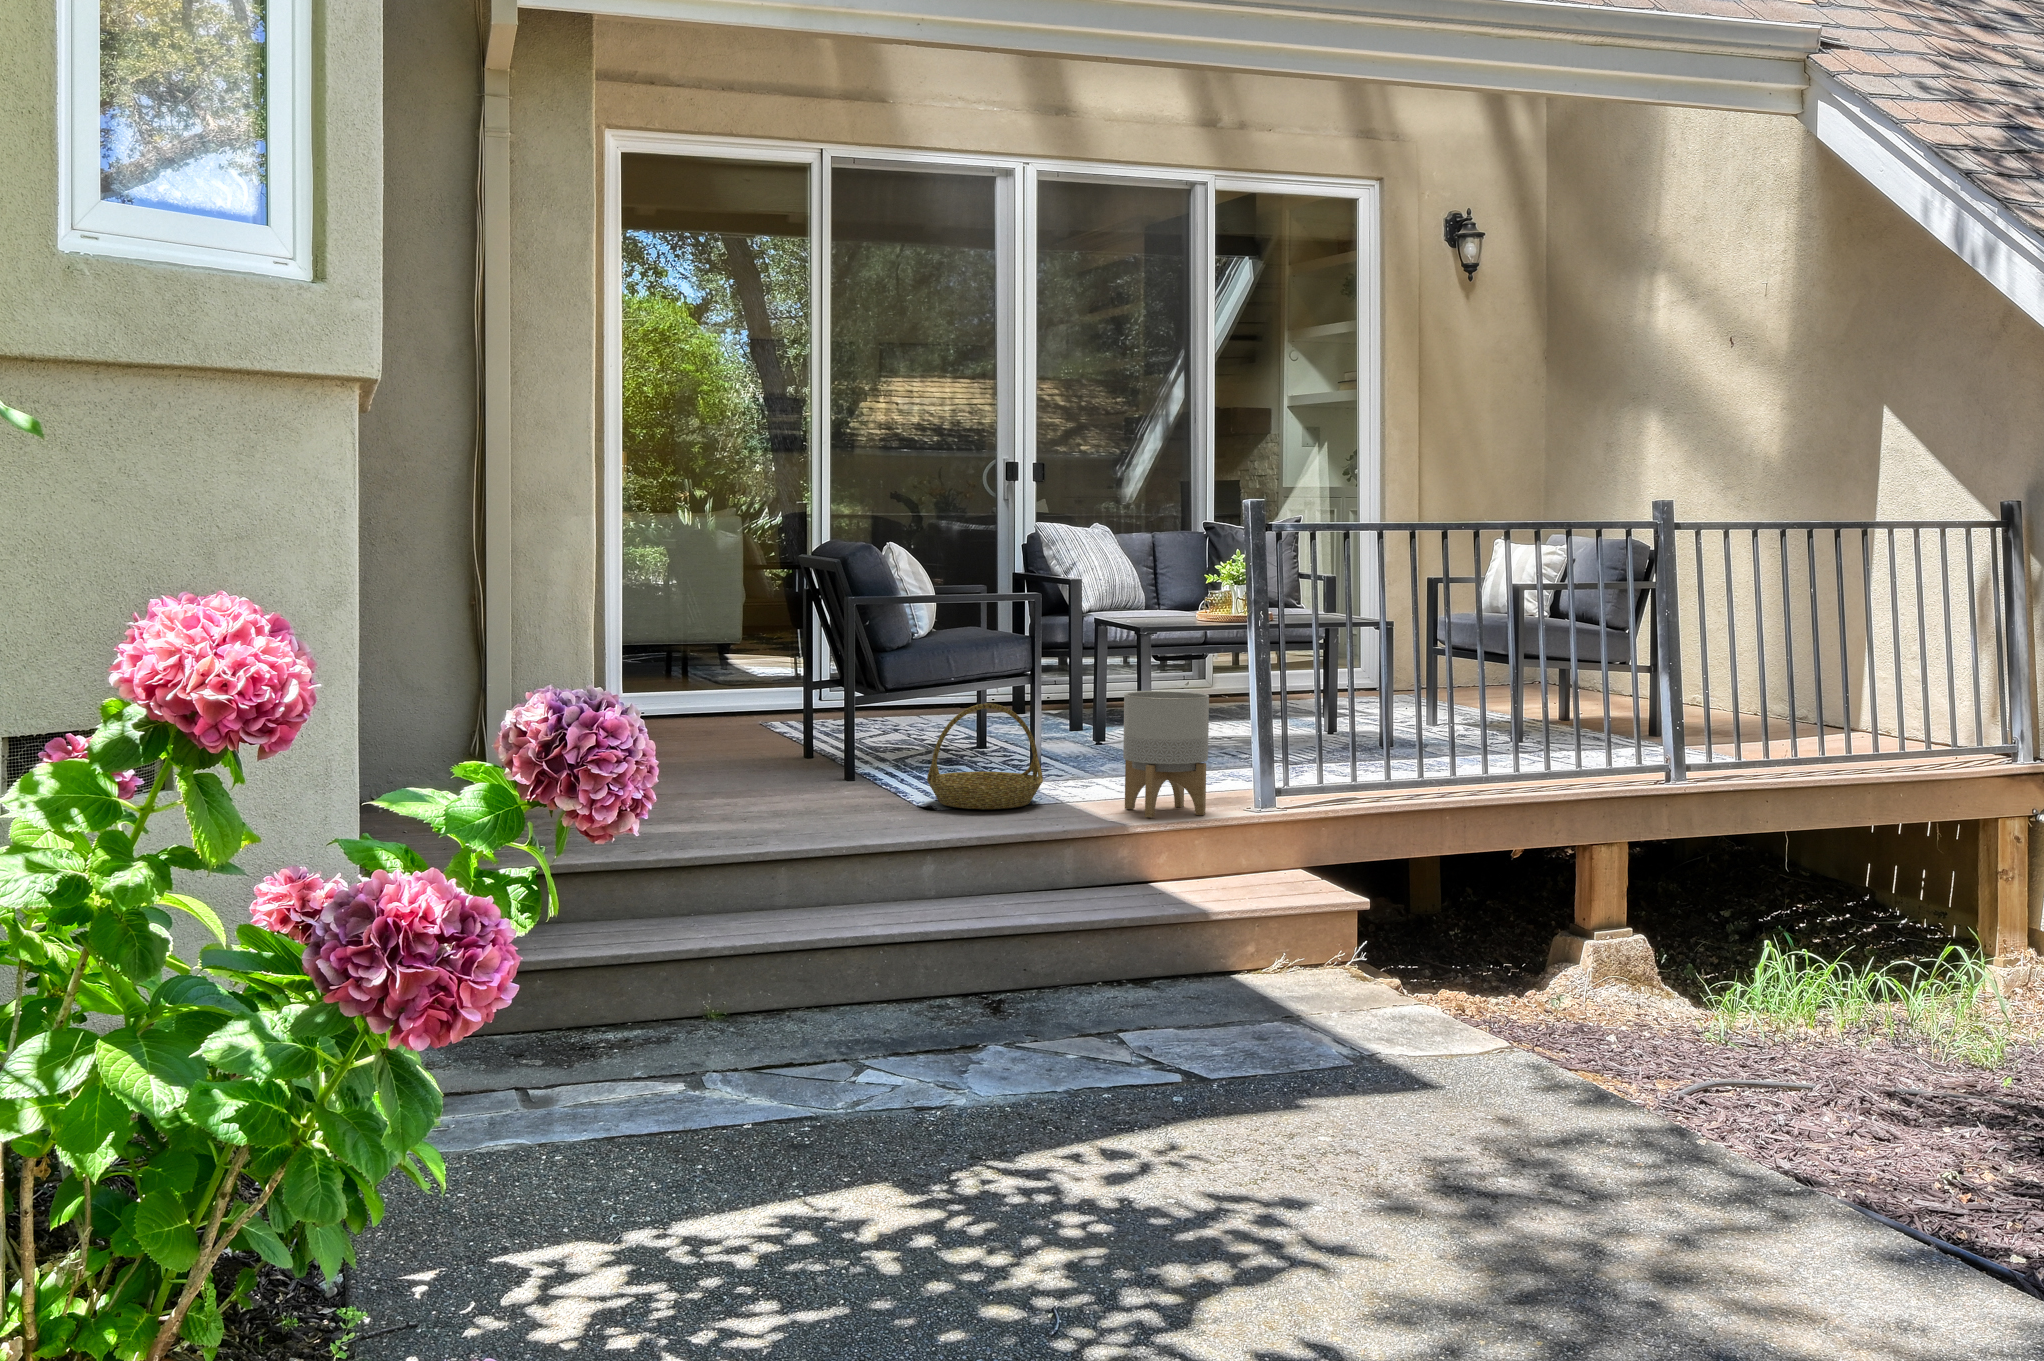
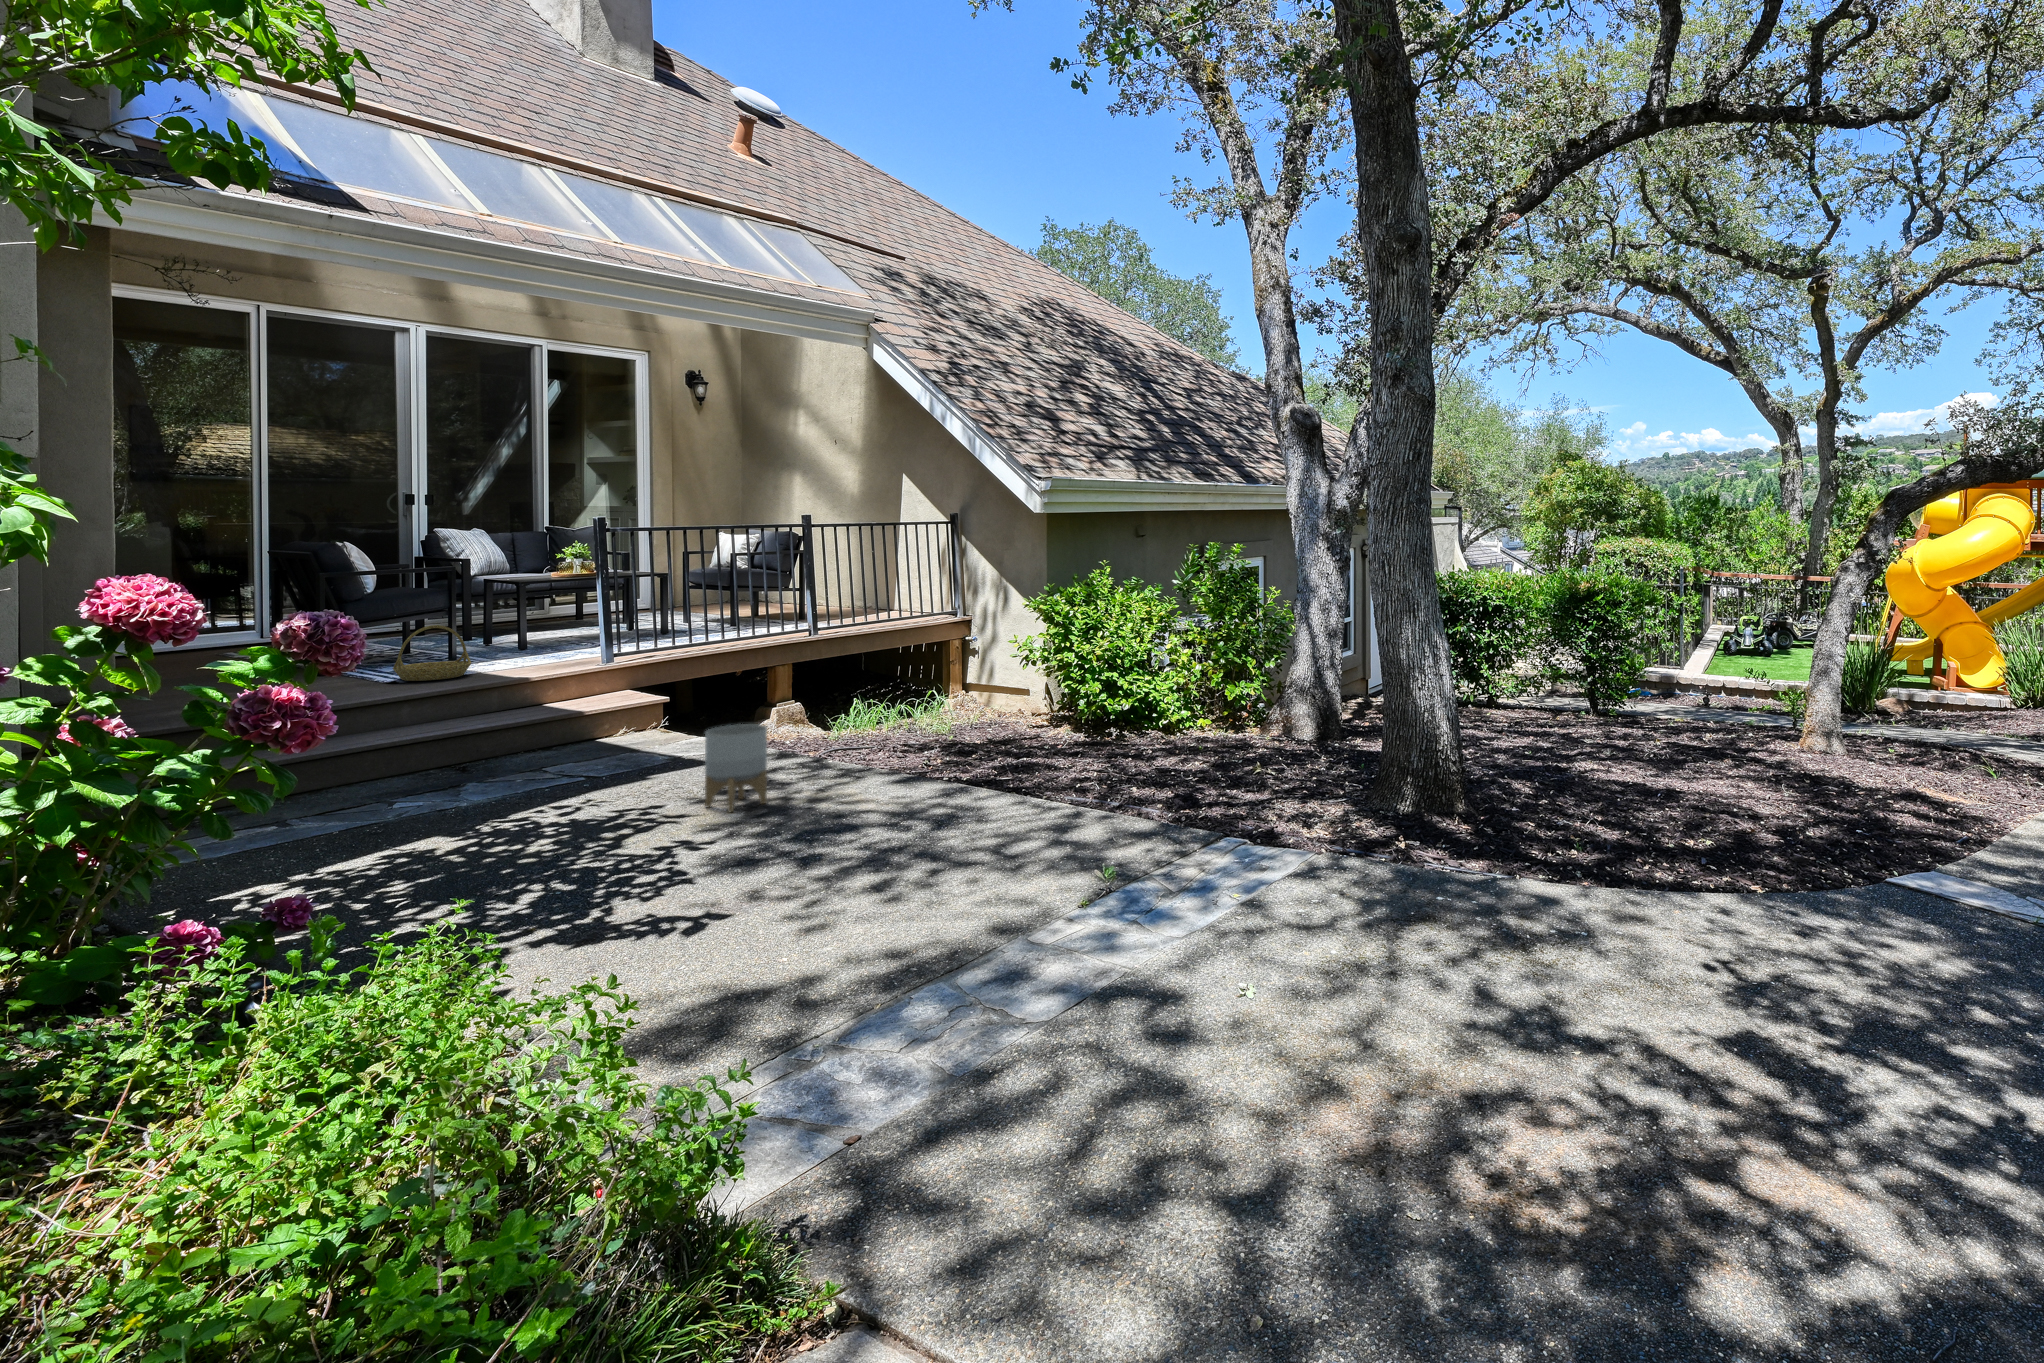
planter: present [1123,691,1209,817] -> present [705,724,767,812]

